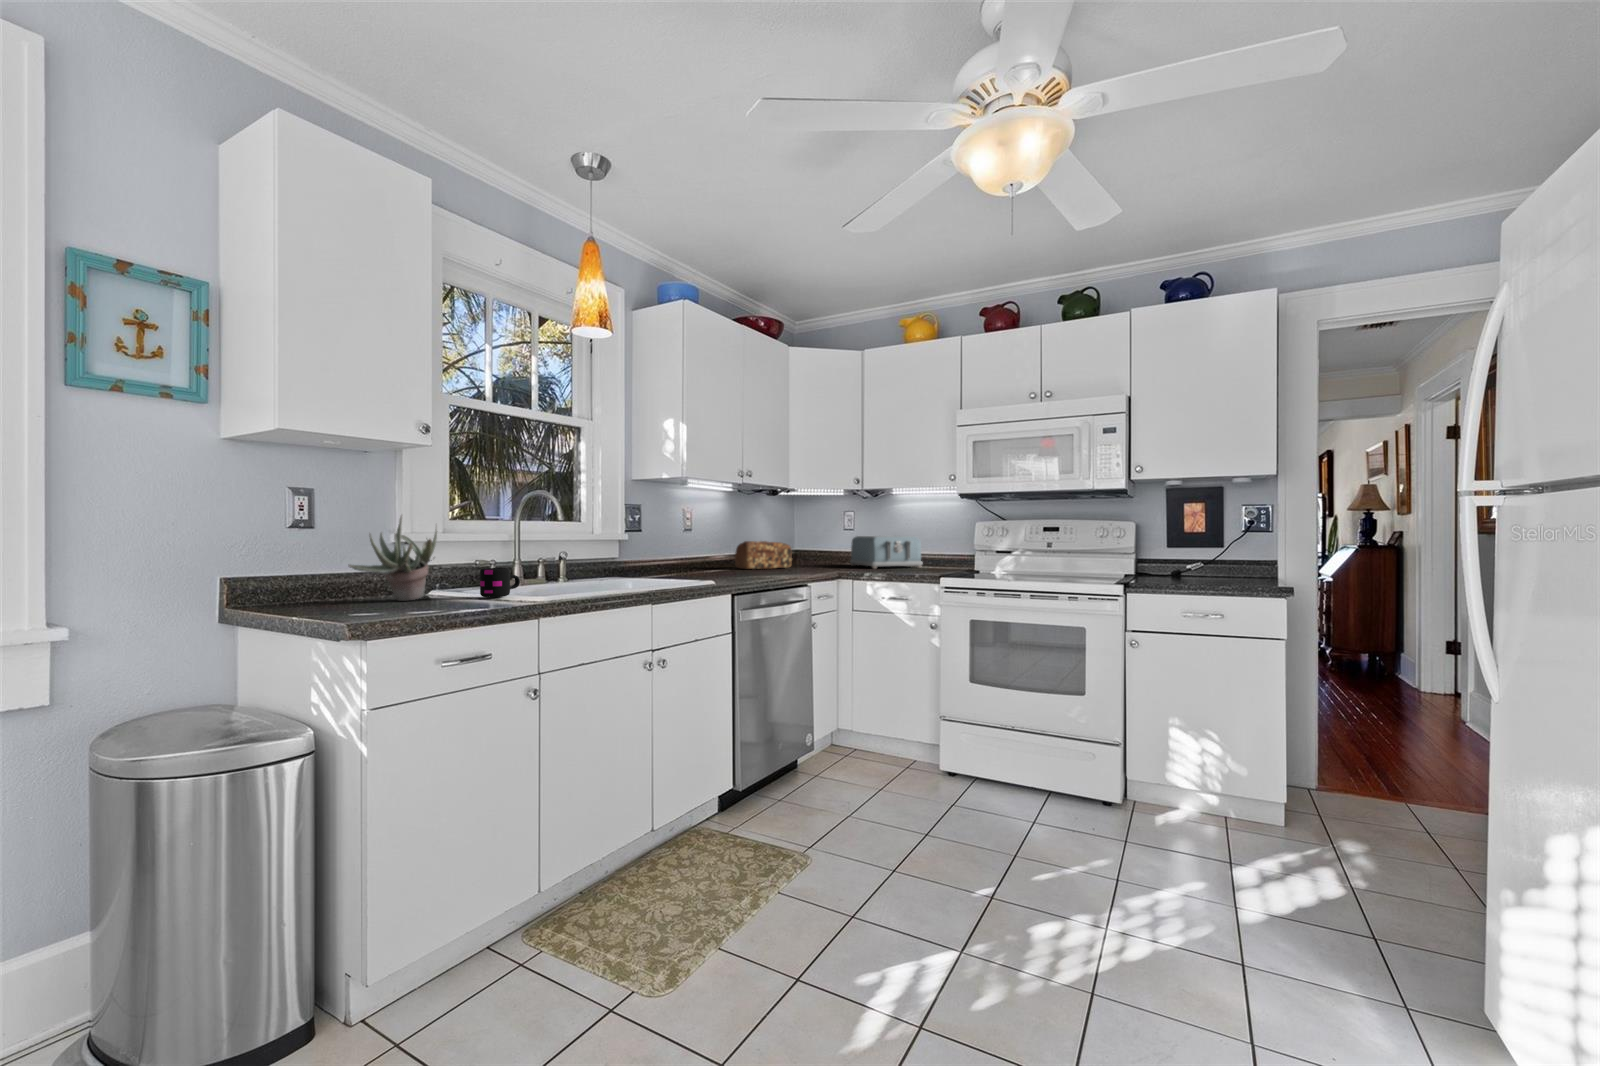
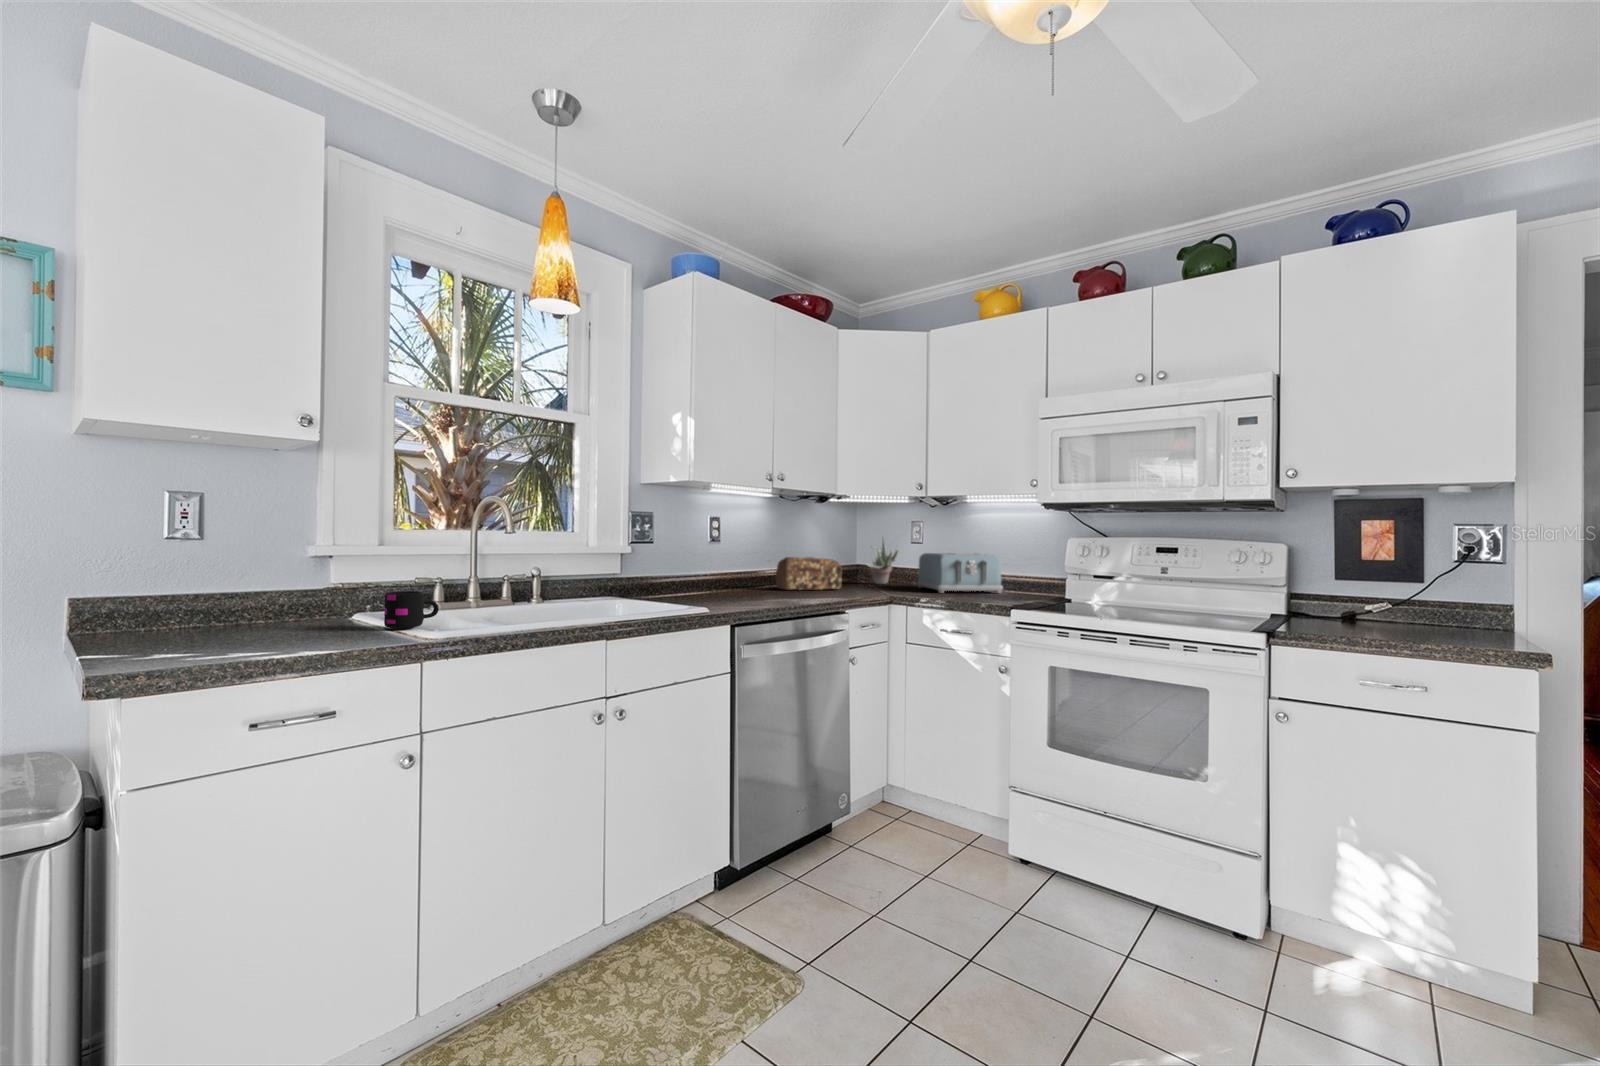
succulent plant: present [349,516,437,601] -> present [866,540,898,584]

